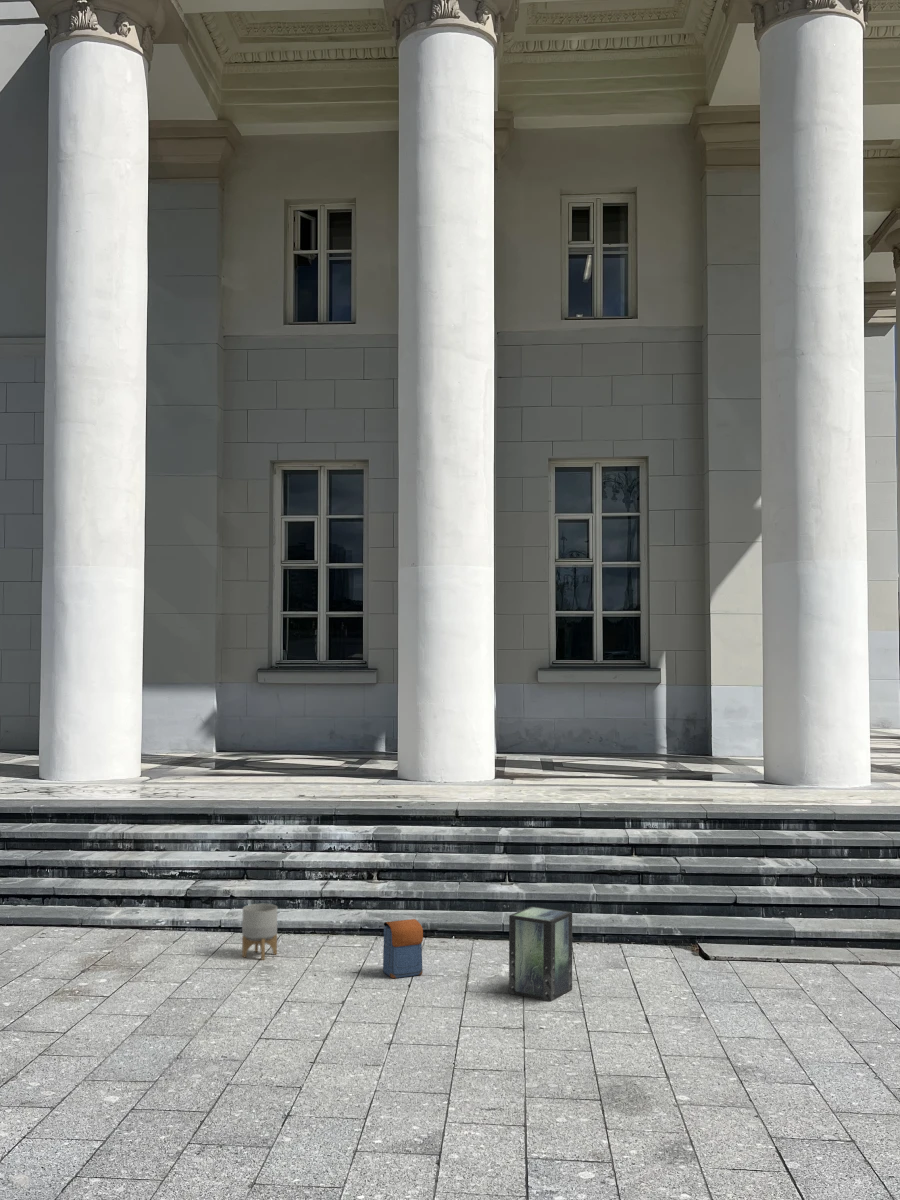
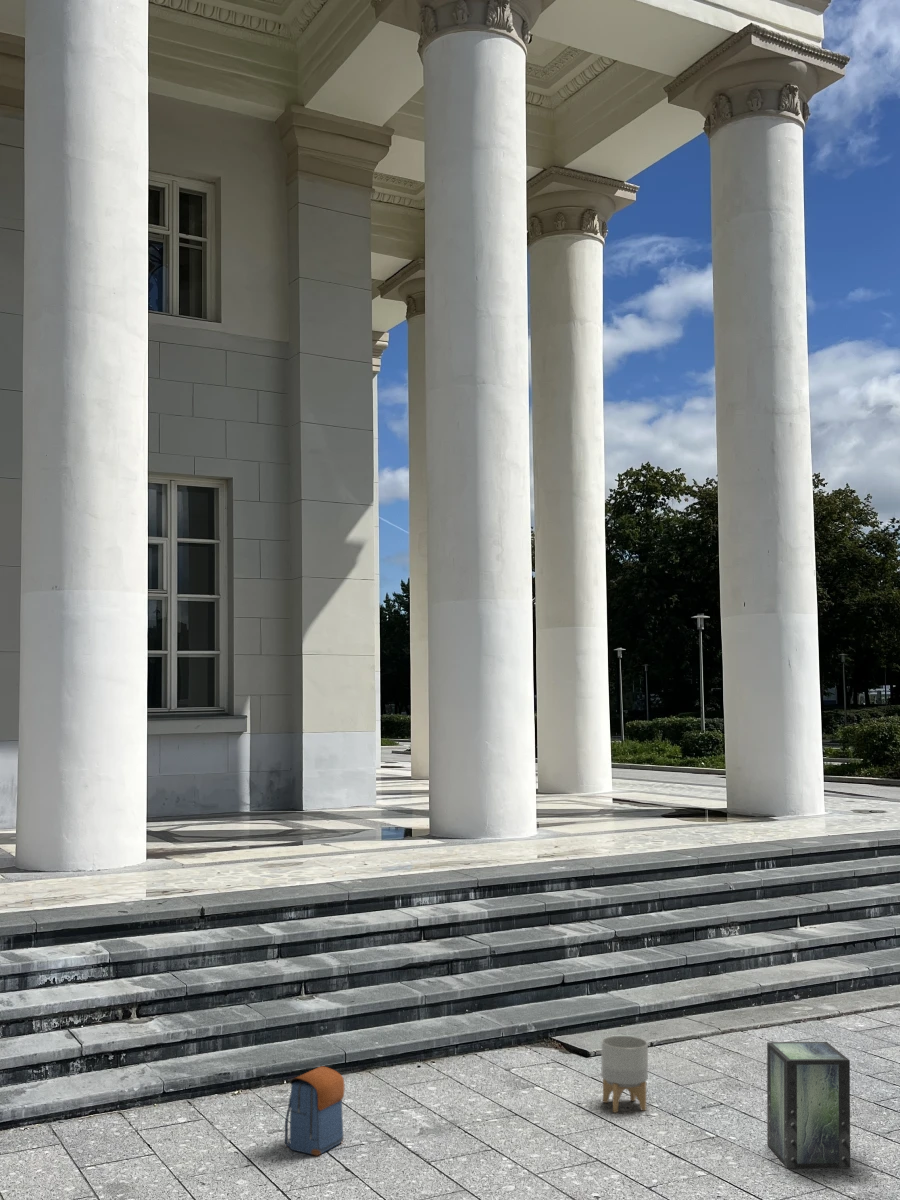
planter: present [242,904,277,960] -> present [601,1035,648,1113]
storage box: present [509,906,572,1001] -> present [767,1042,850,1168]

